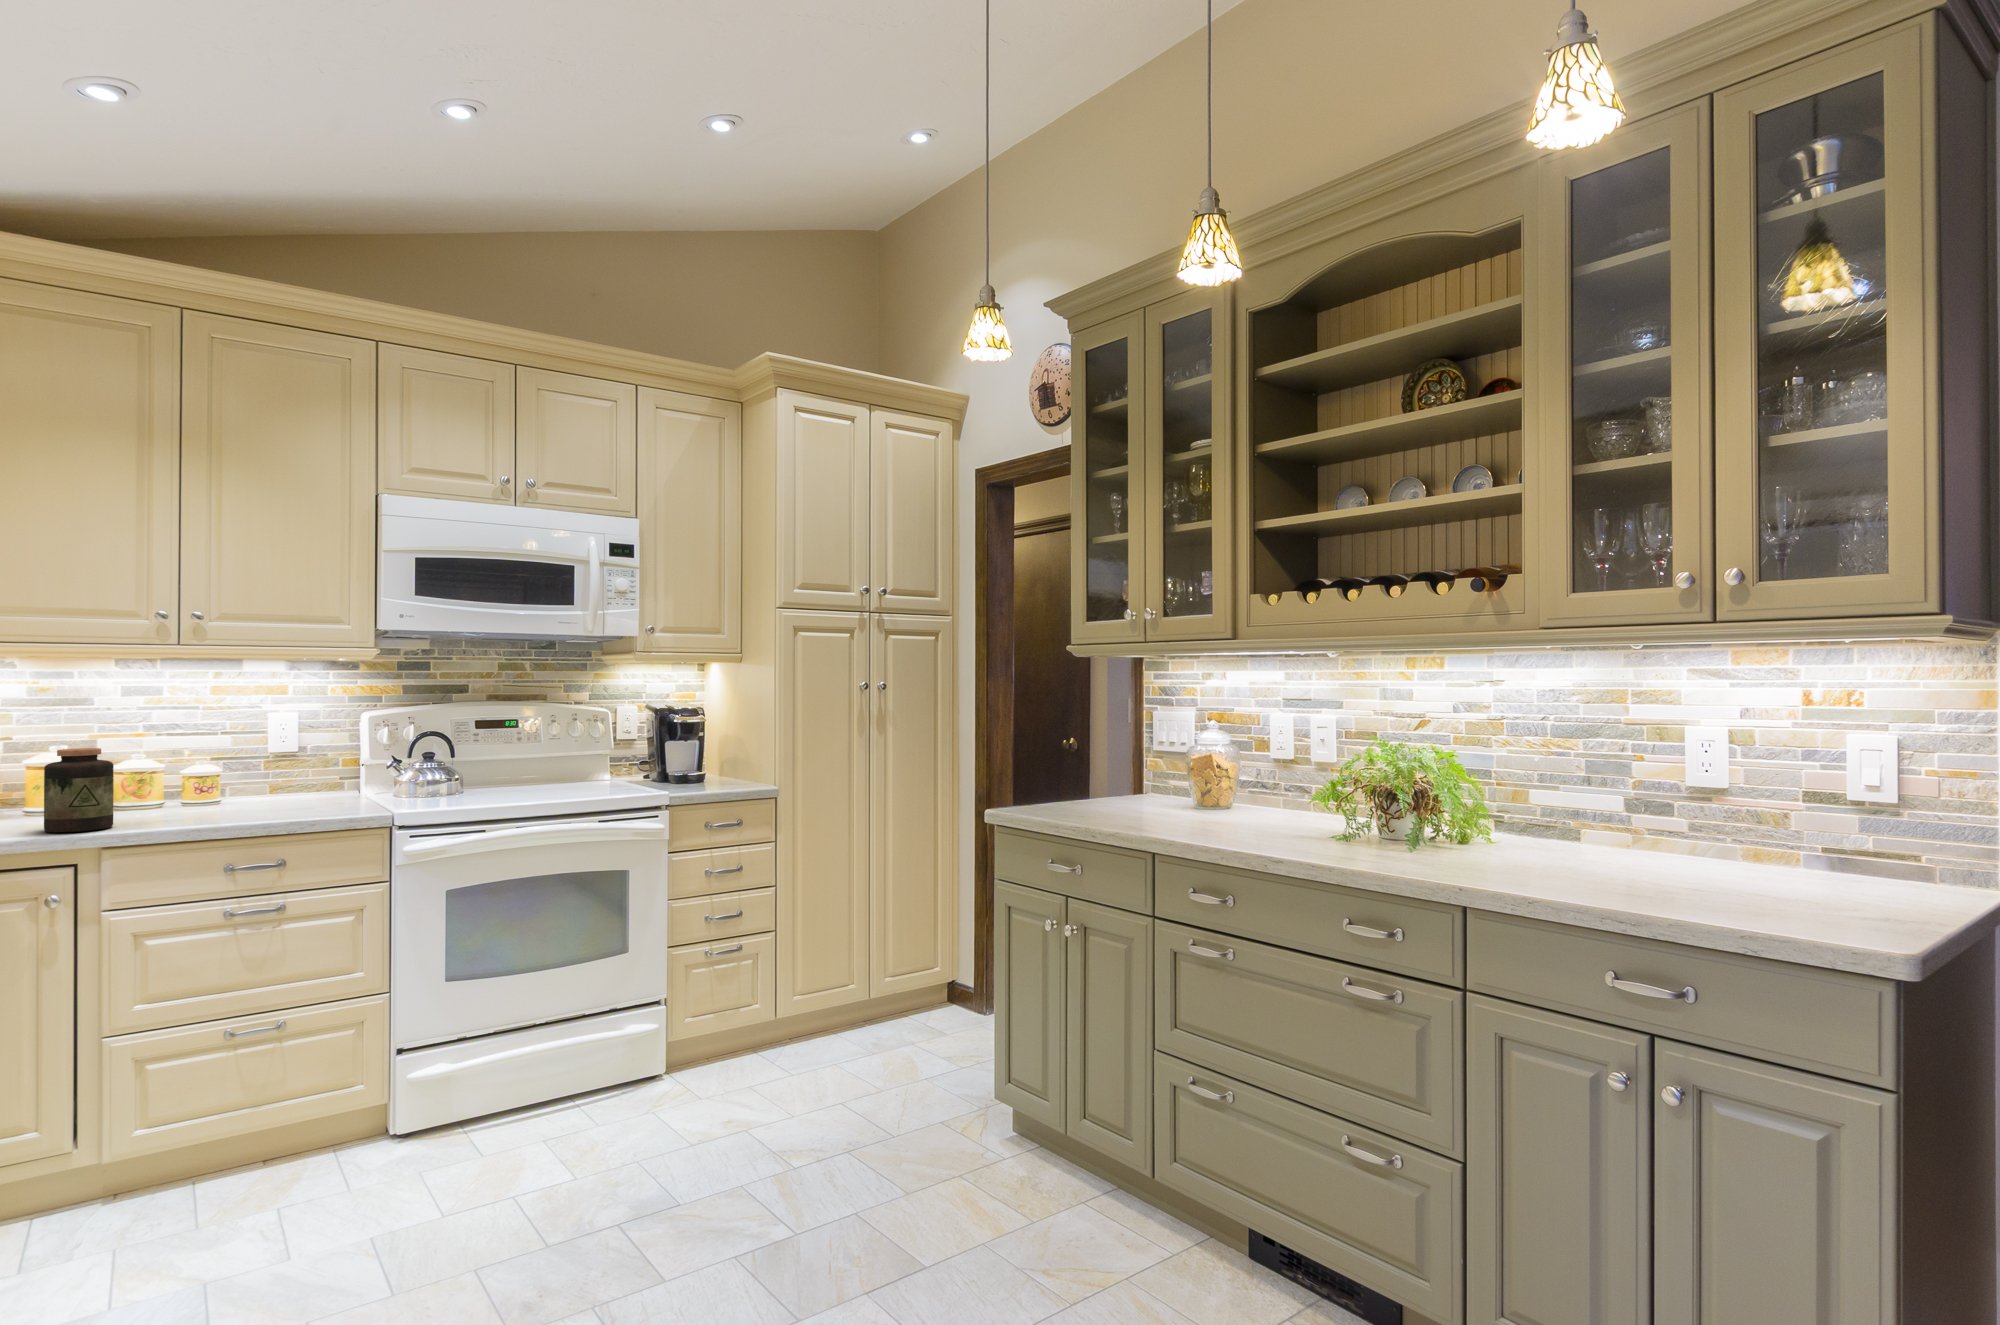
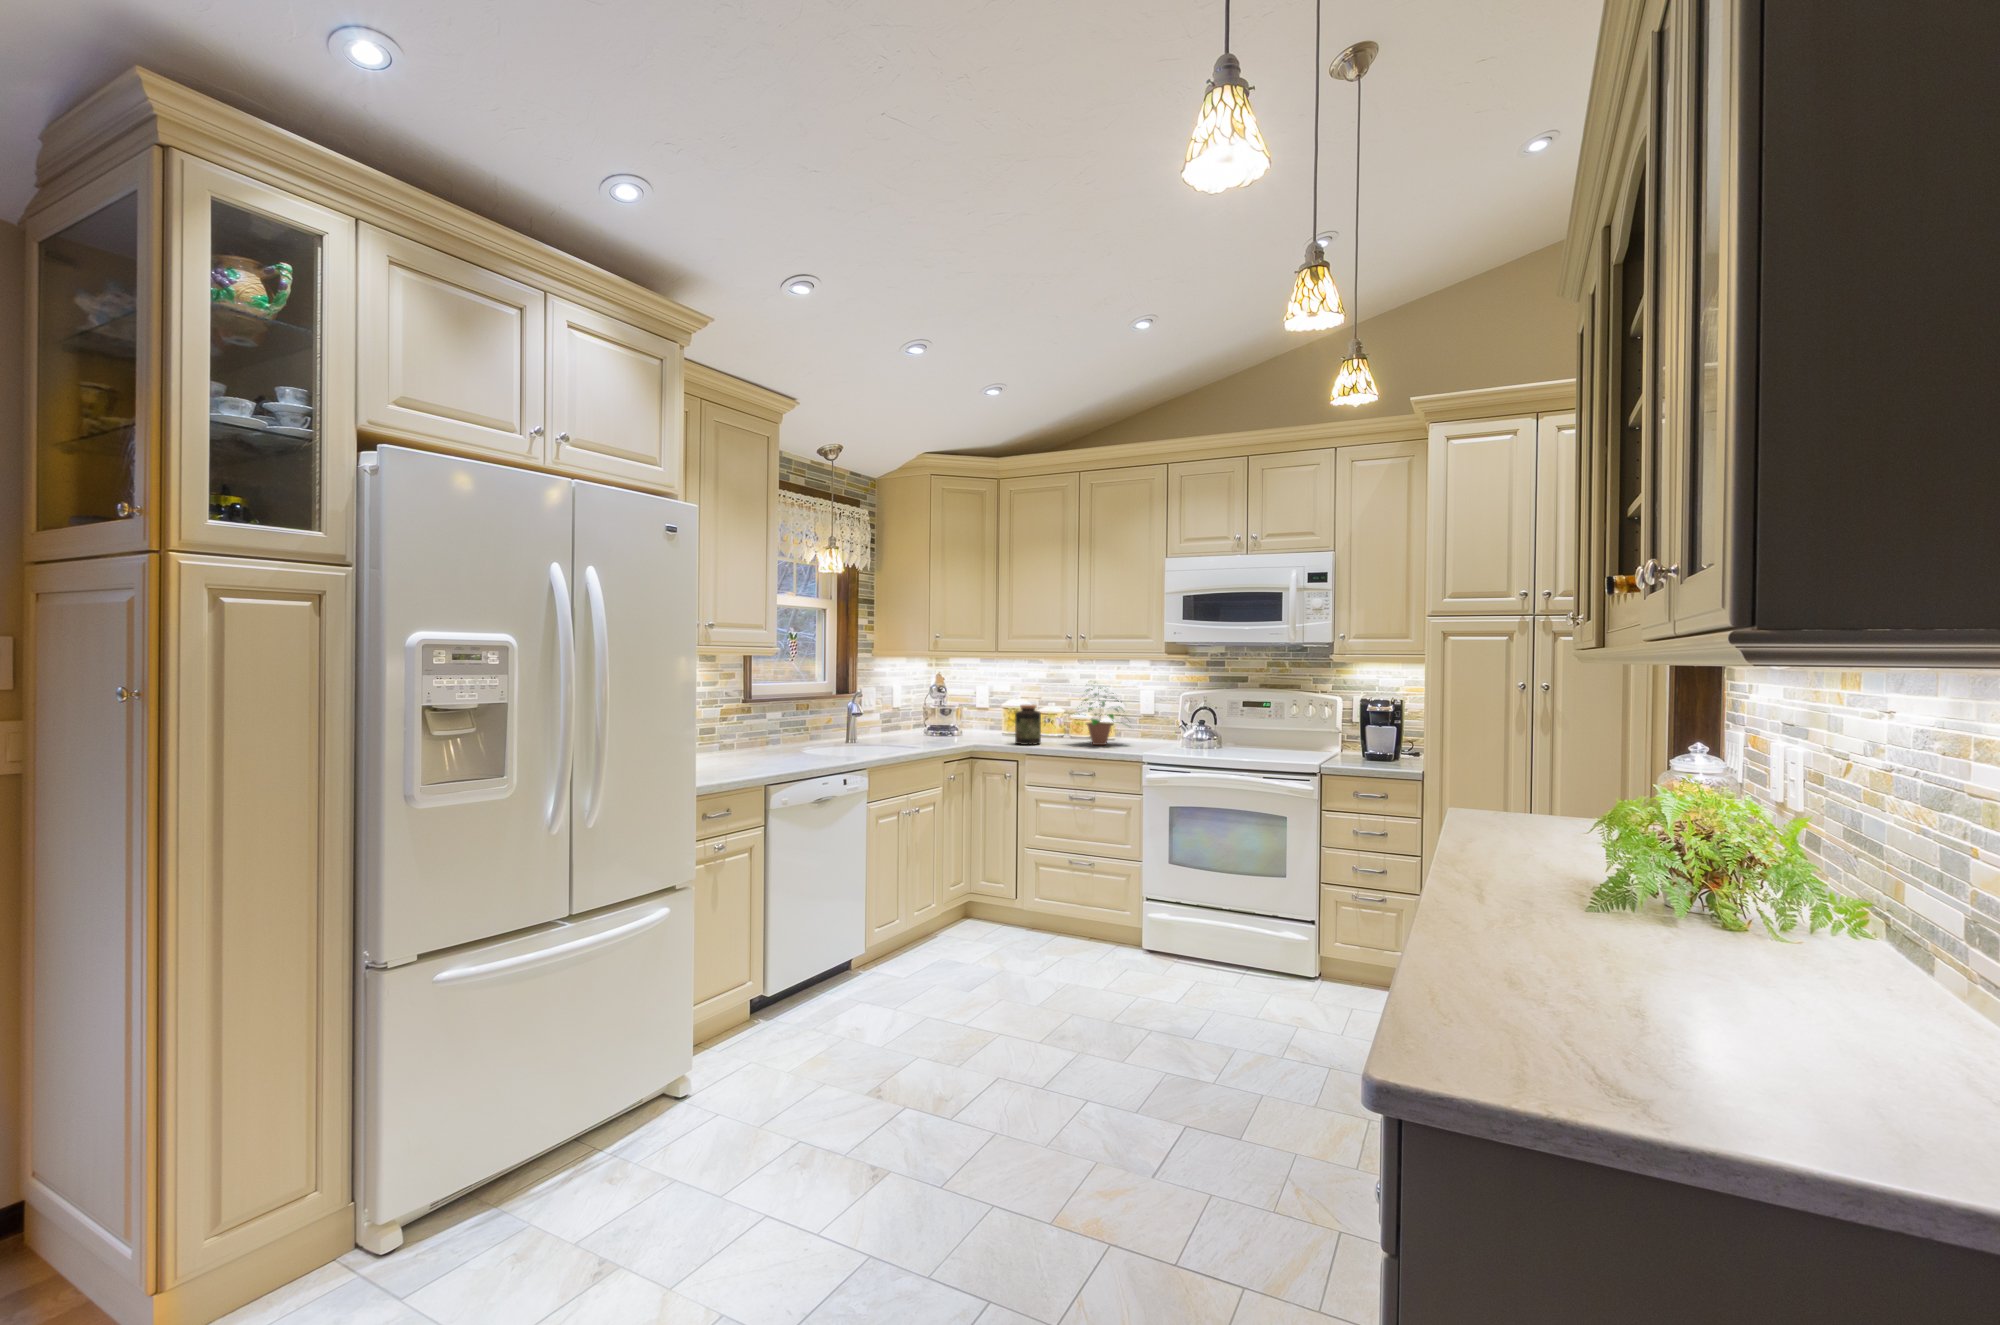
potted plant: none [171,696,318,813] -> present [1078,688,1122,745]

